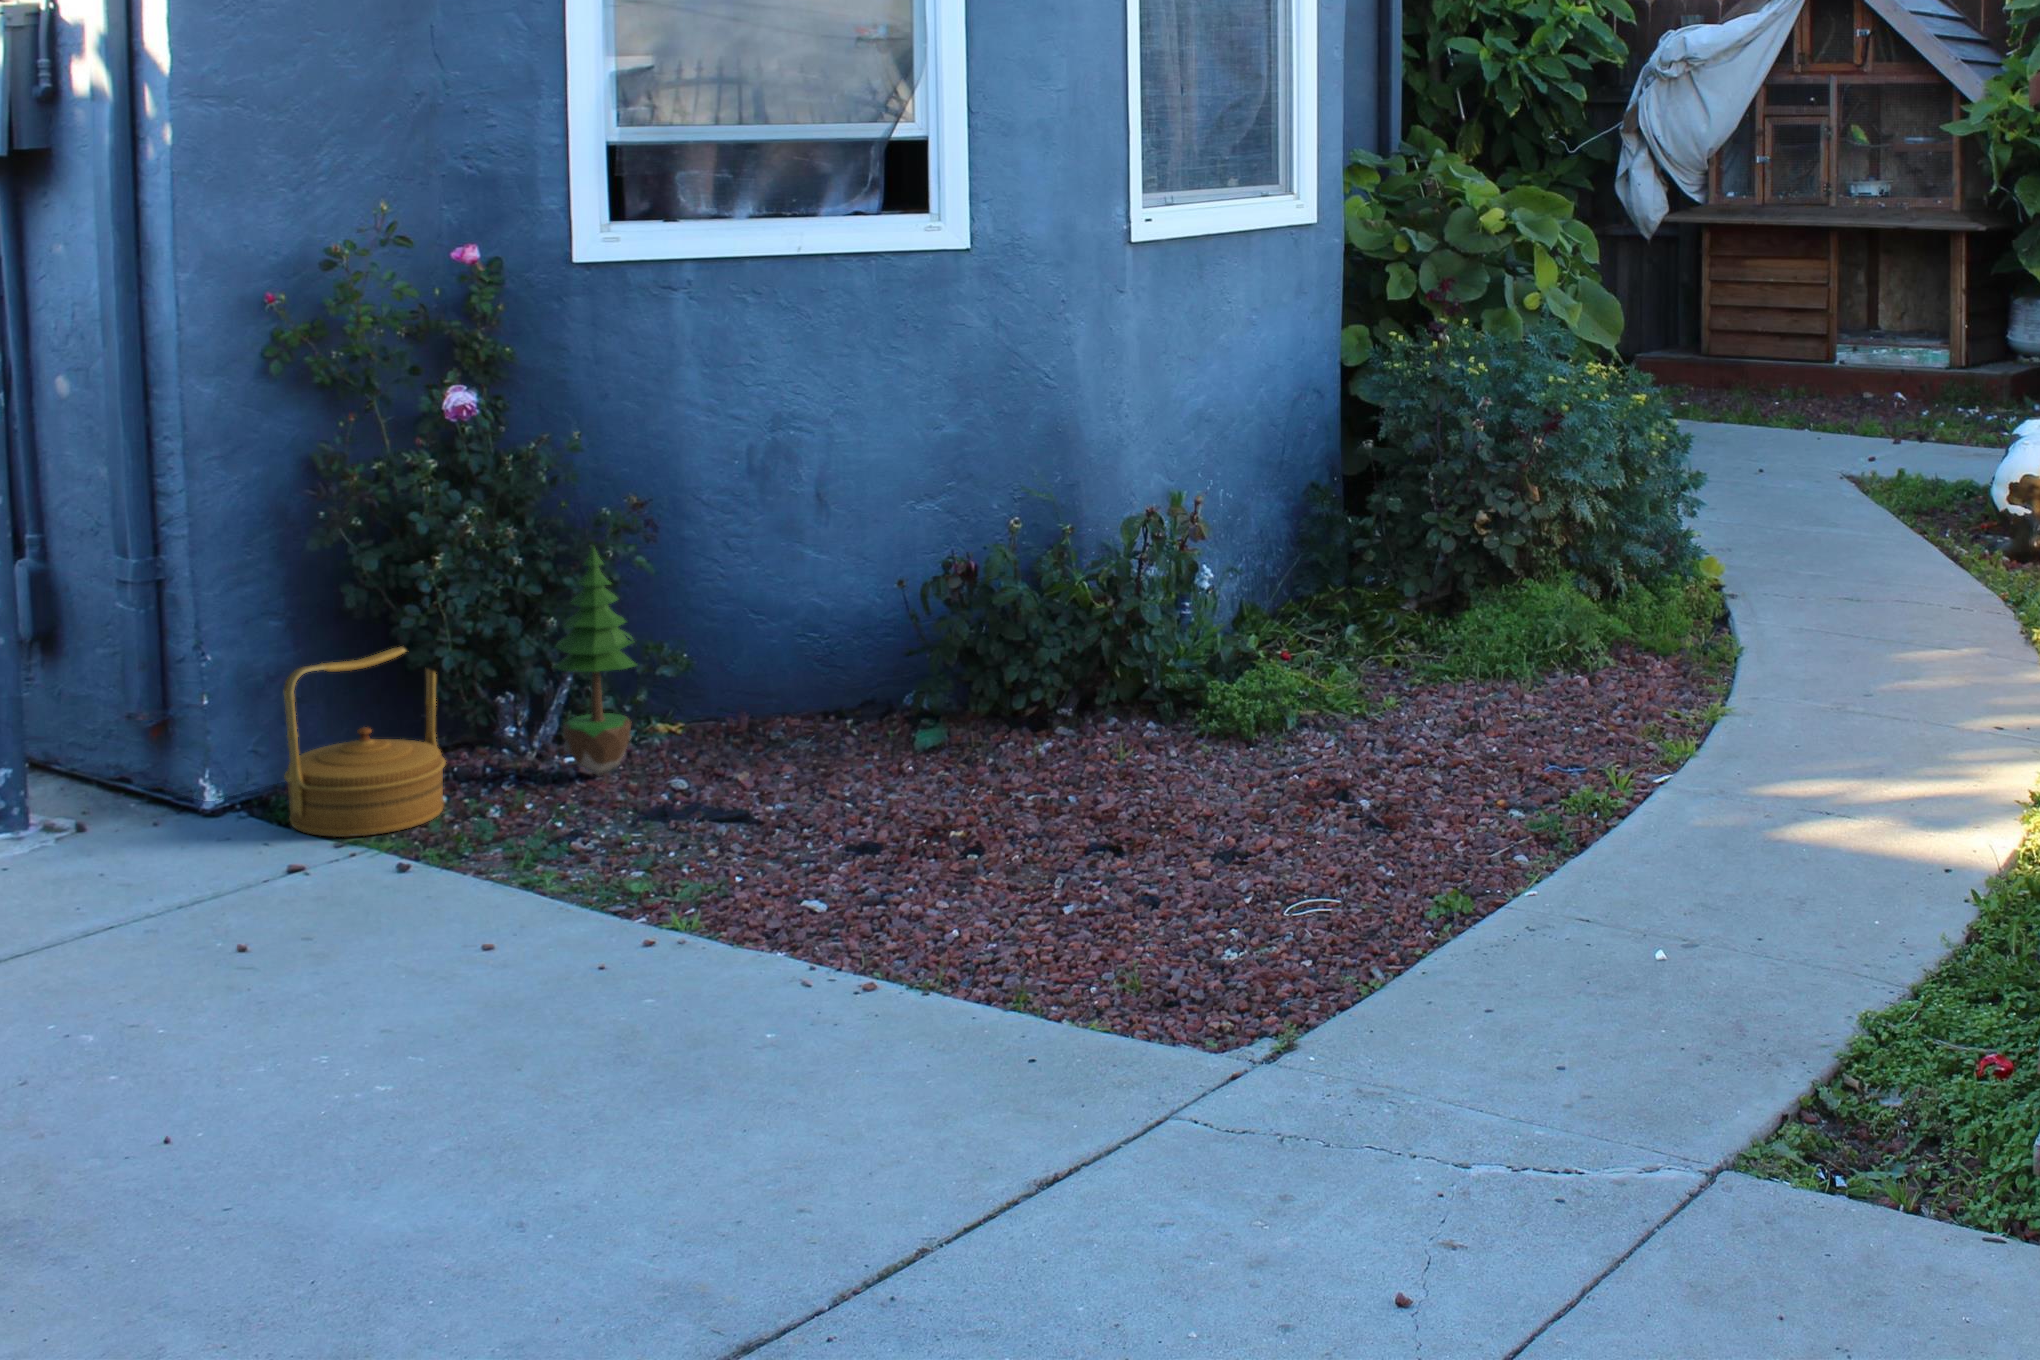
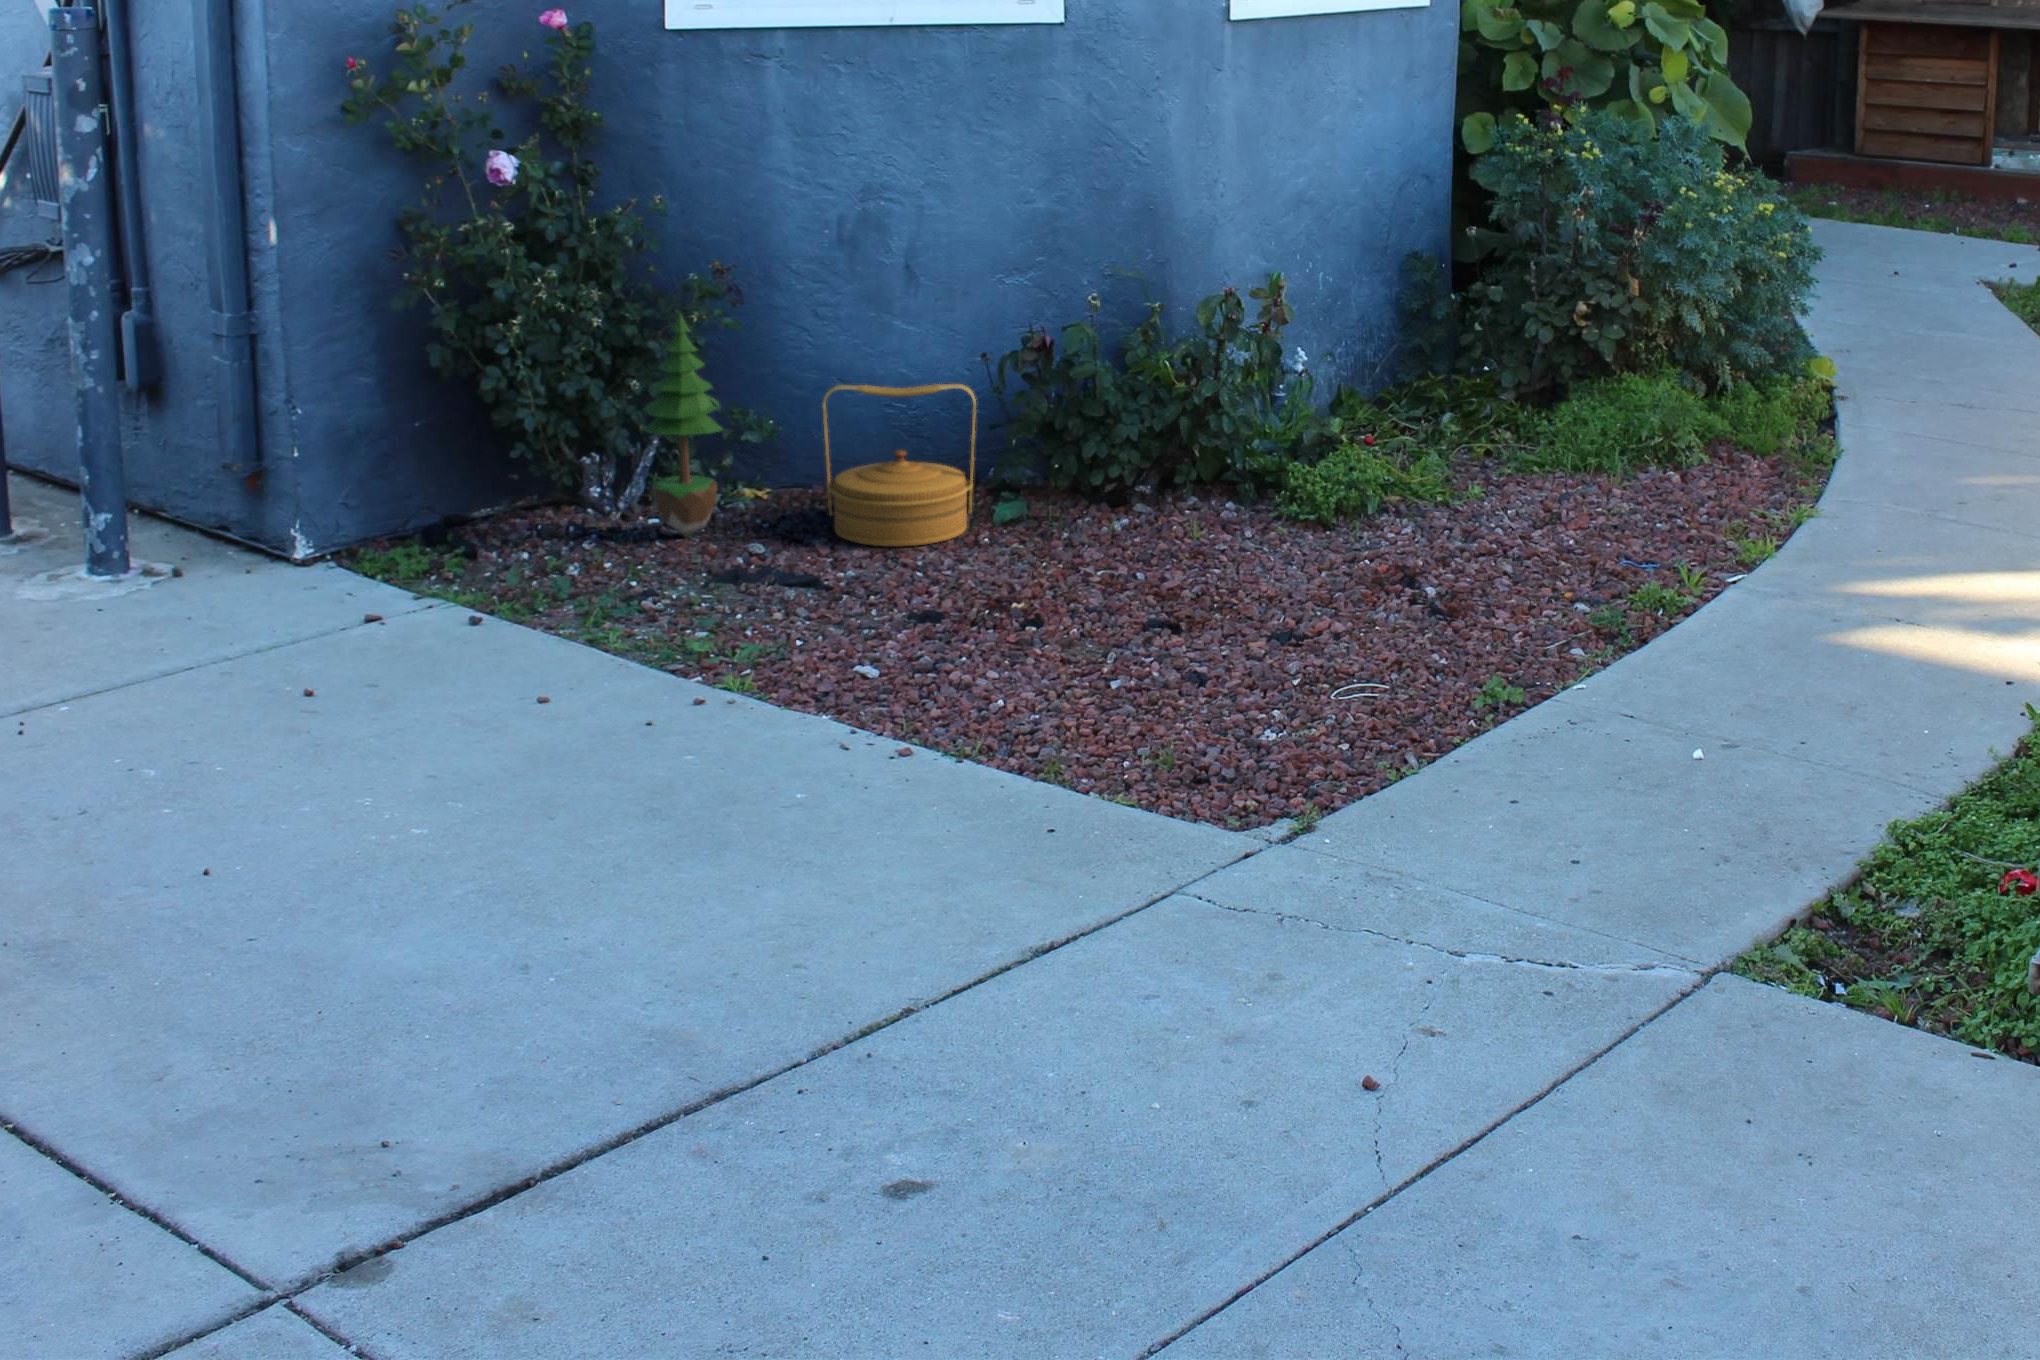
woven basket: present [284,647,446,837] -> present [822,383,976,547]

